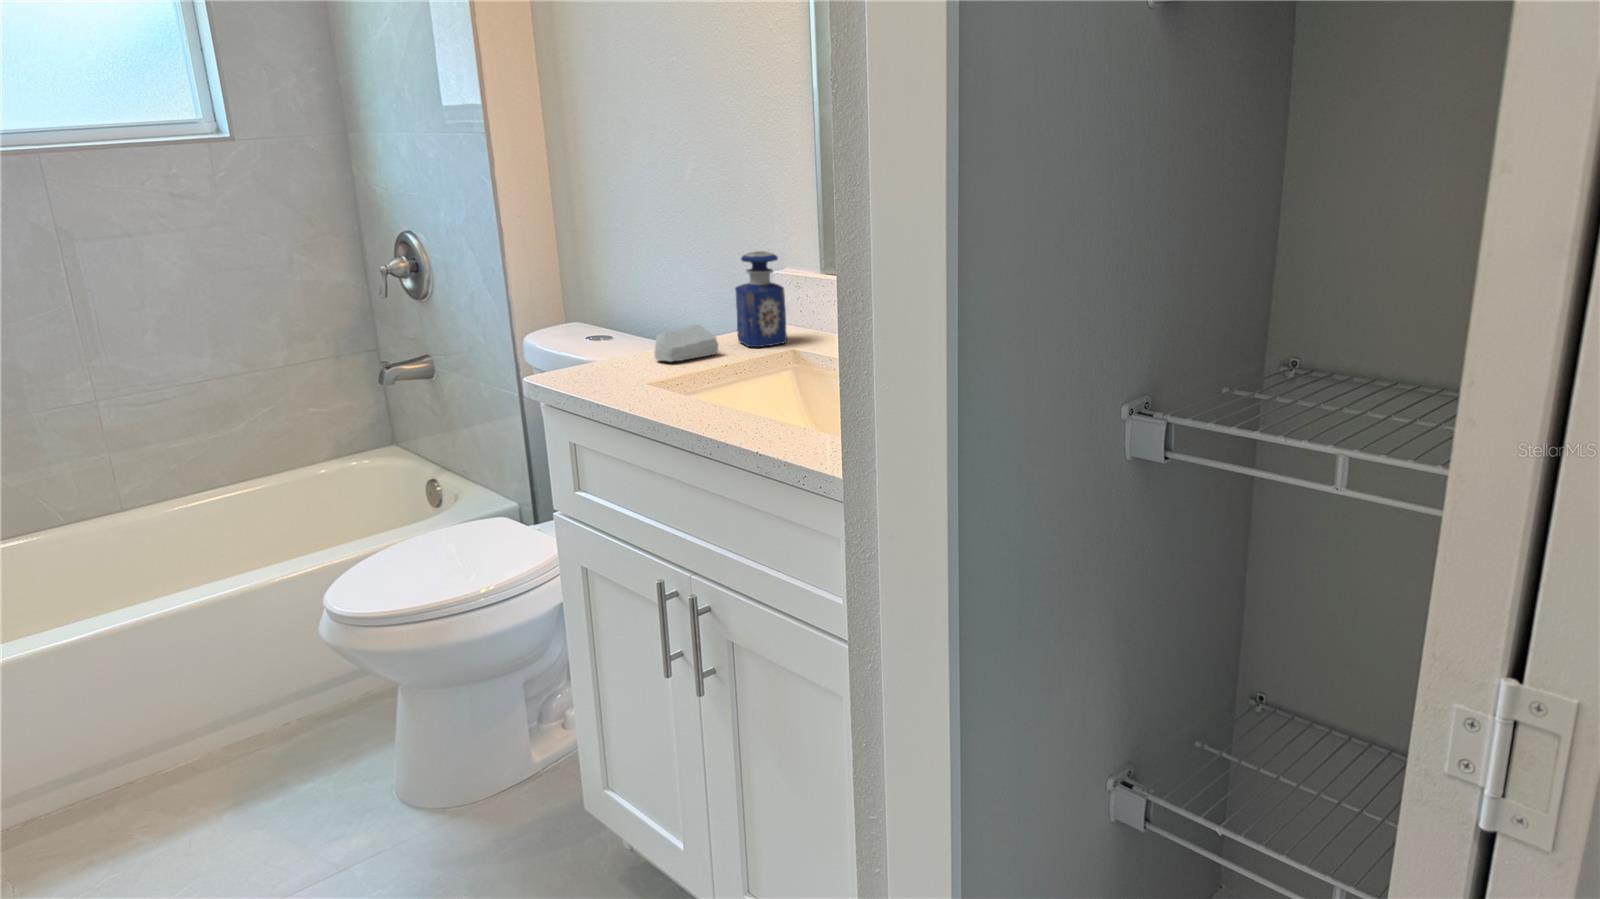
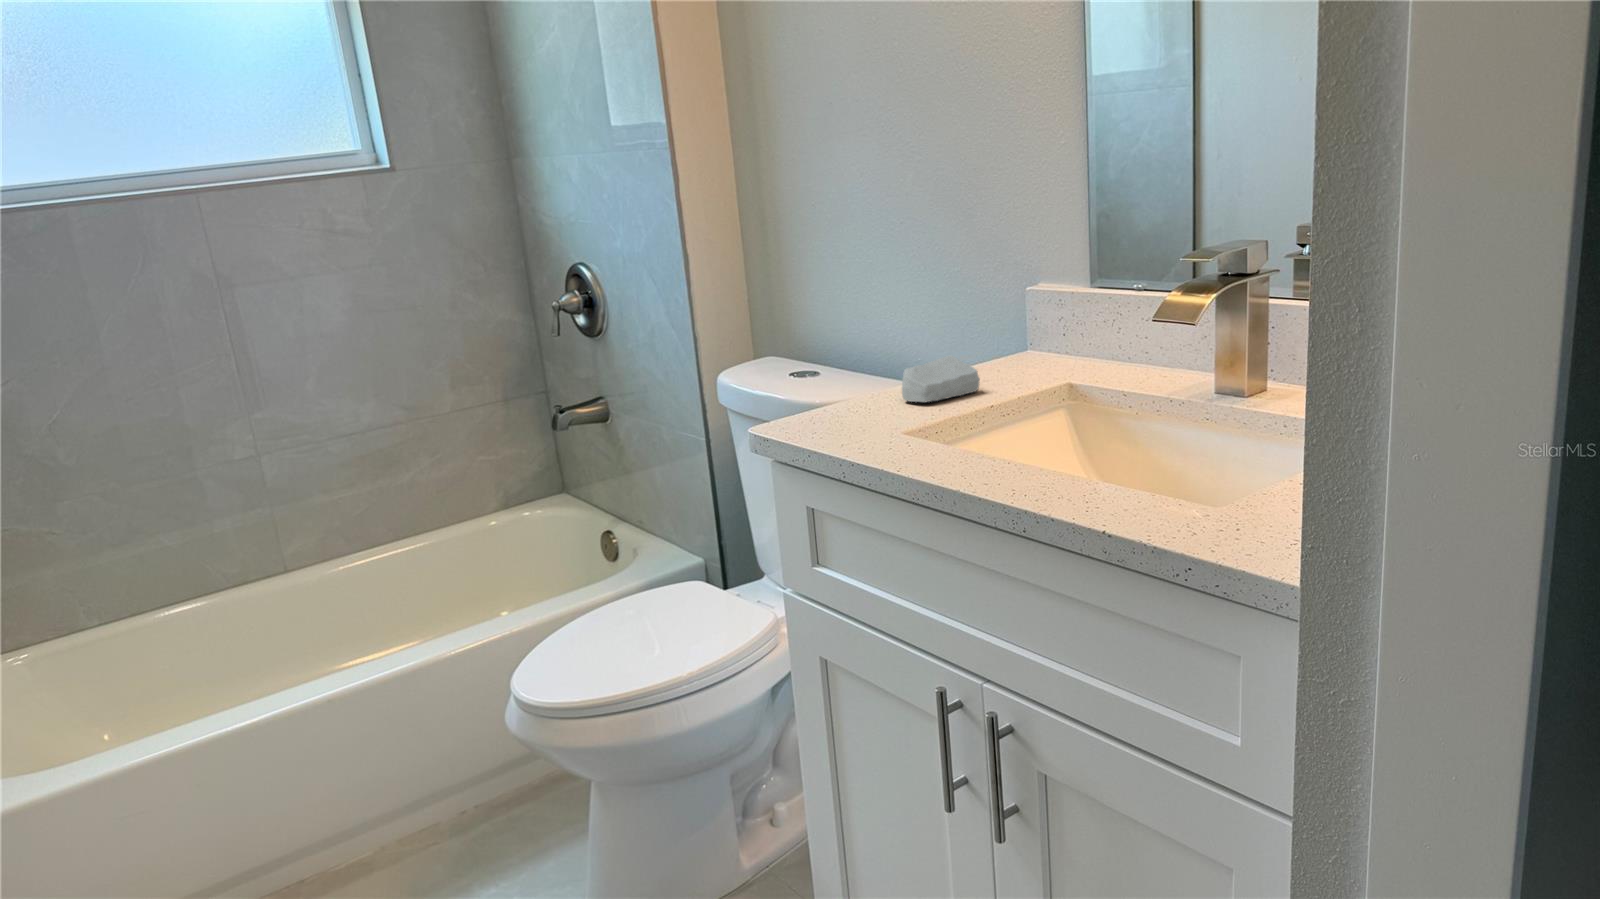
perfume bottle: present [735,251,787,347] -> none [994,264,1059,381]

